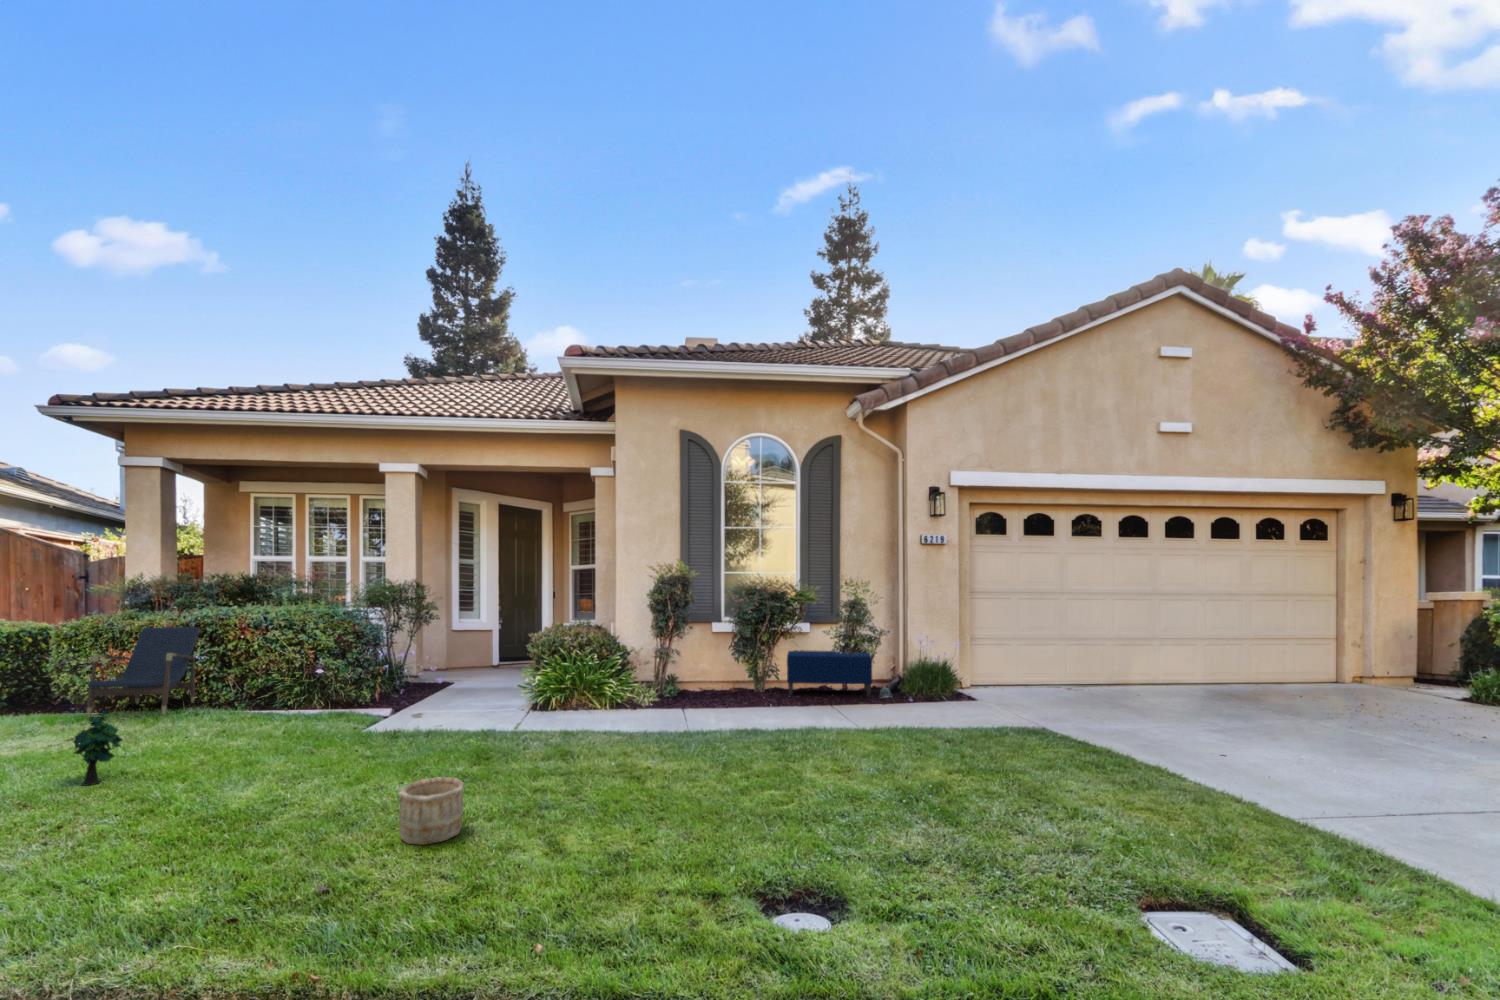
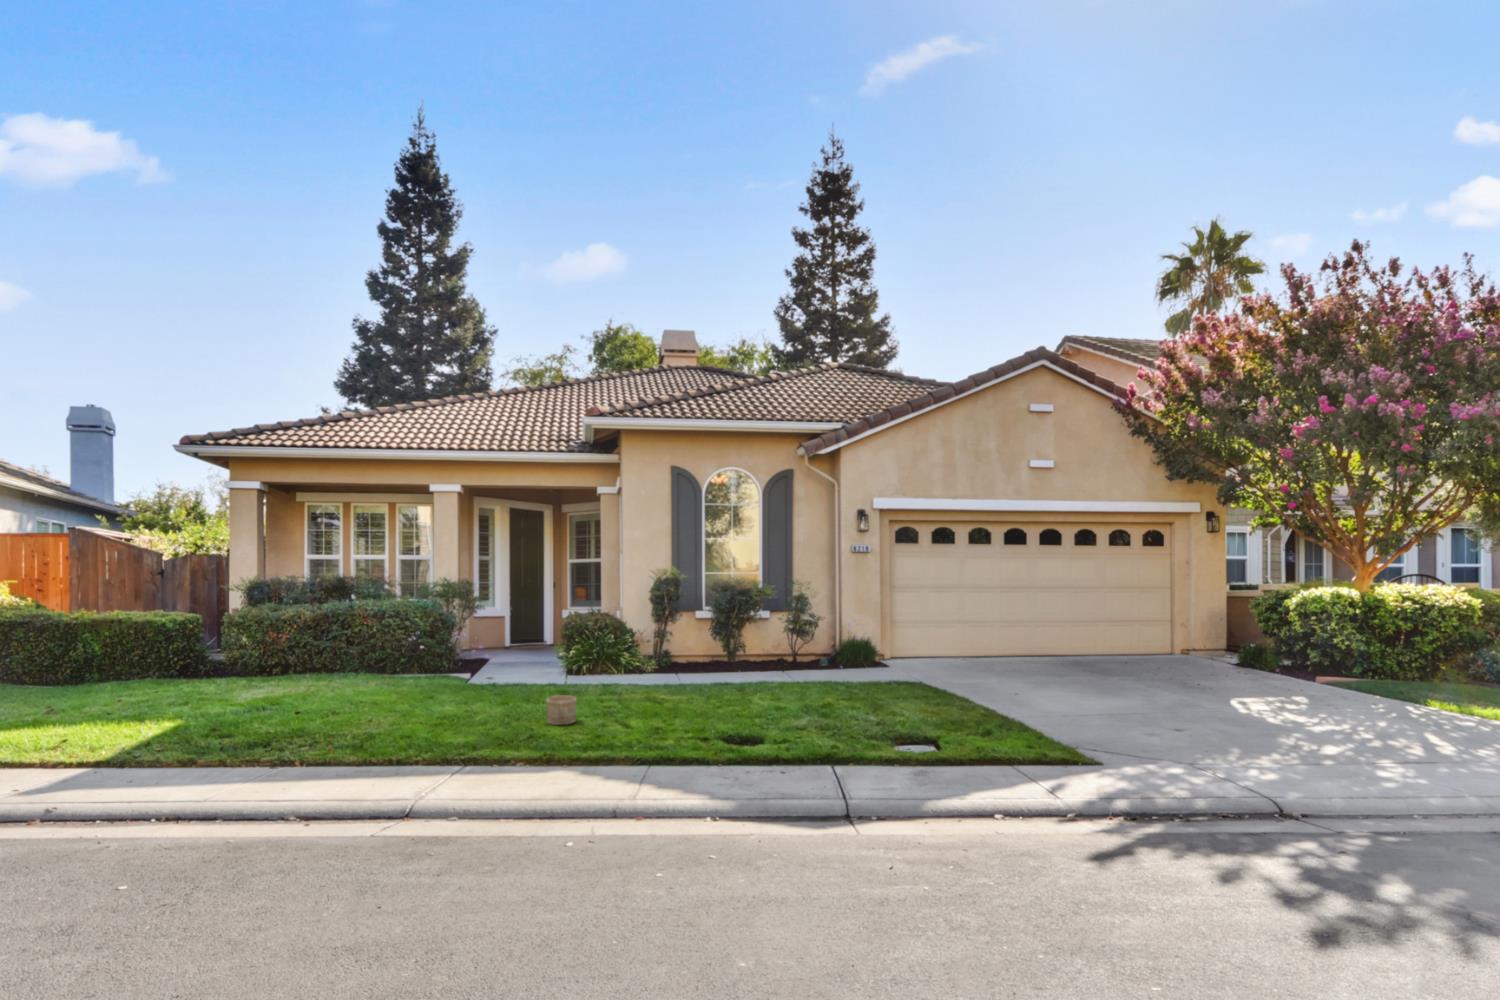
lounge chair: present [87,627,199,717] -> none [270,614,330,675]
bench: present [787,650,872,697] -> none [751,631,813,665]
decorative plant: present [69,710,122,786] -> none [333,663,360,706]

